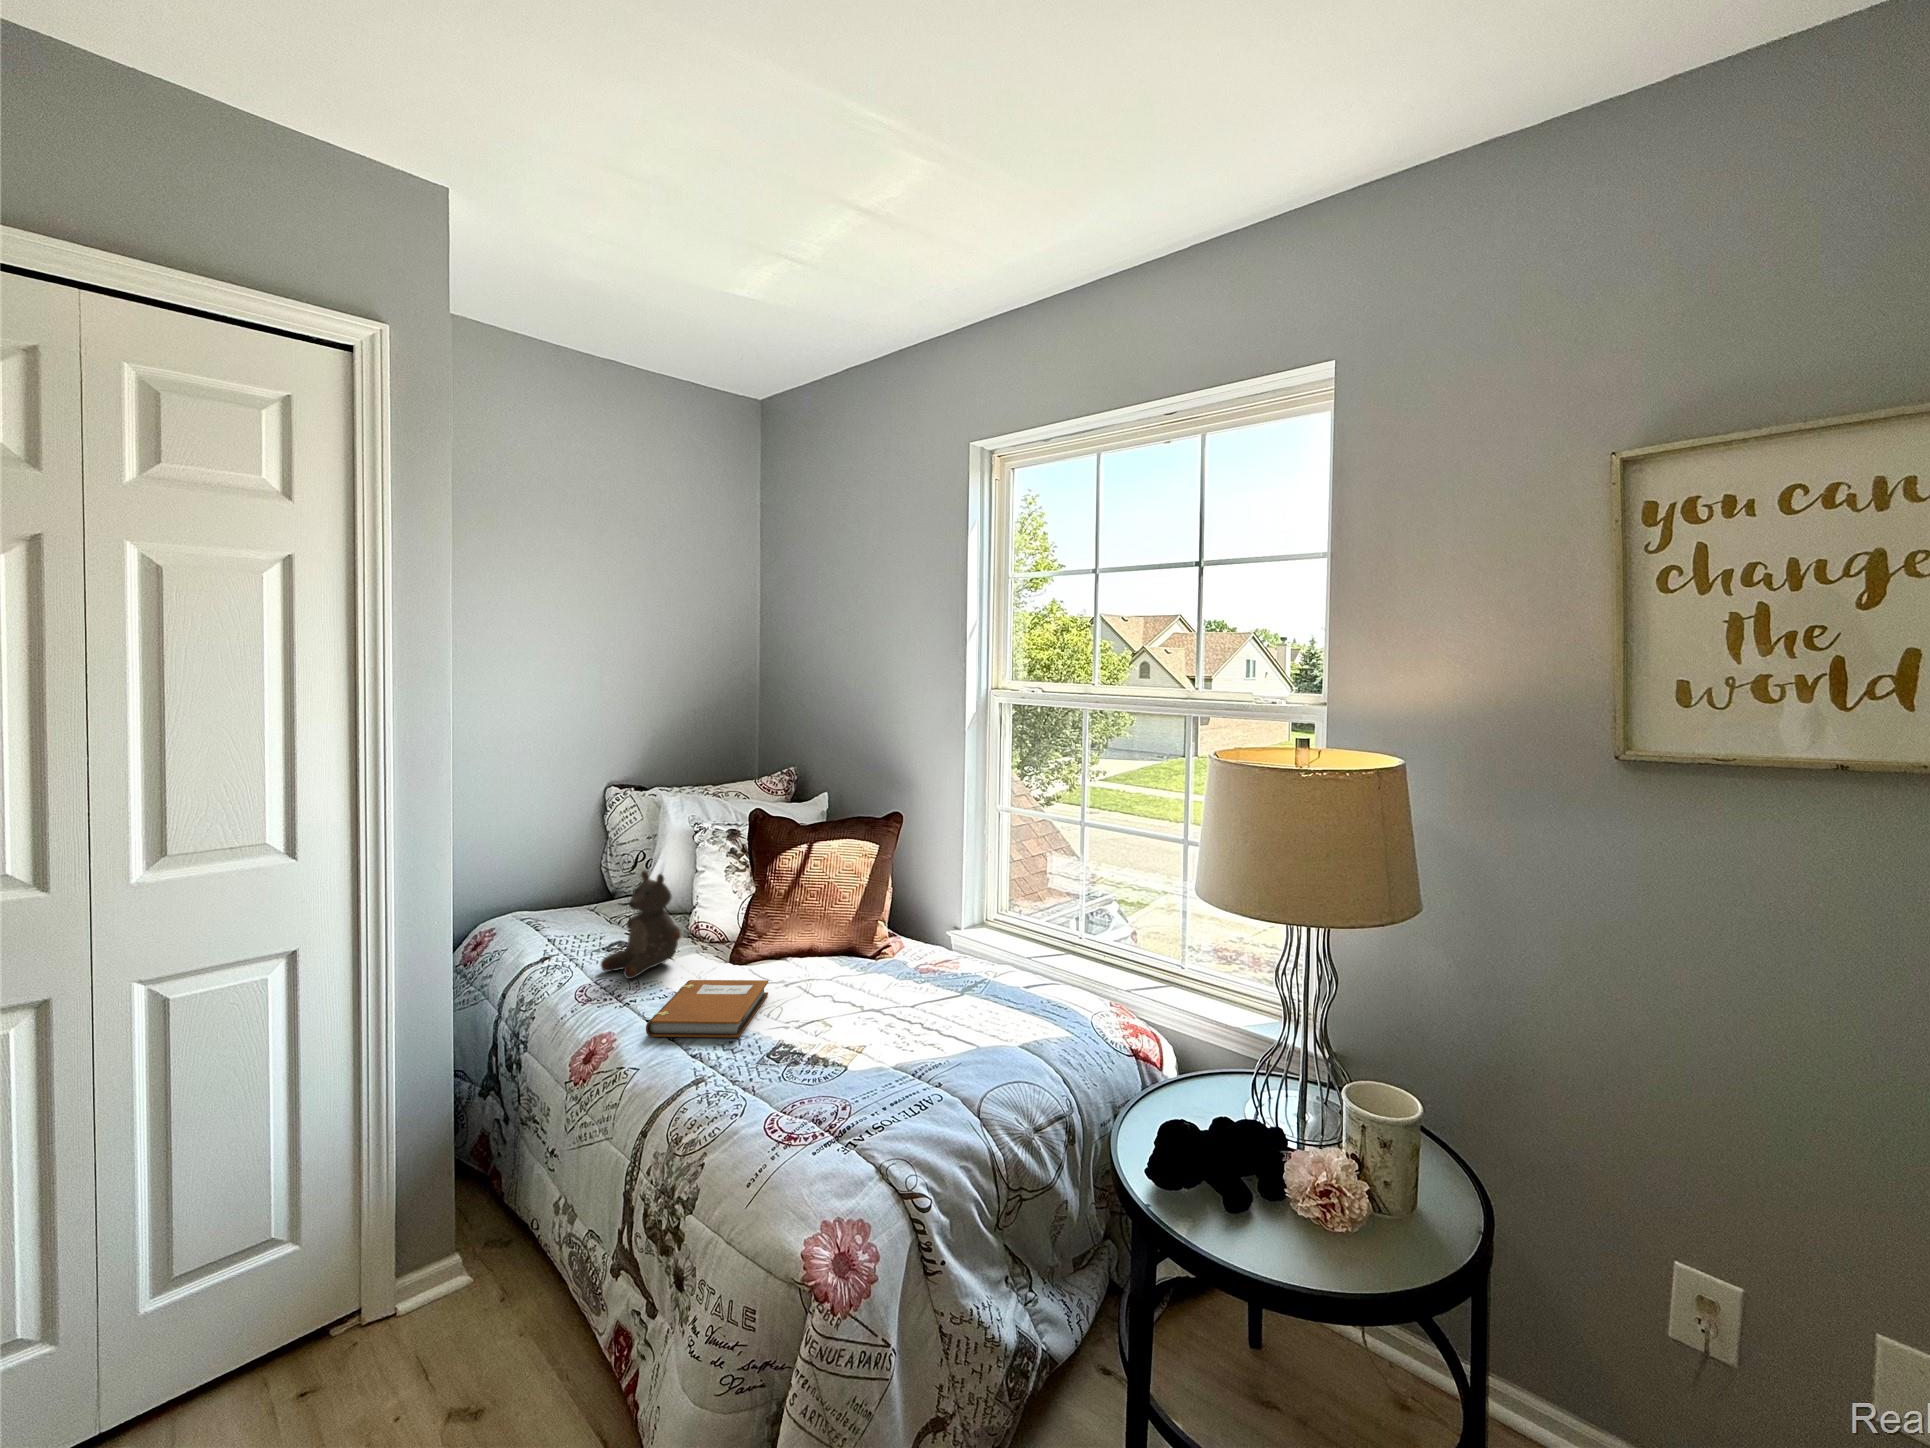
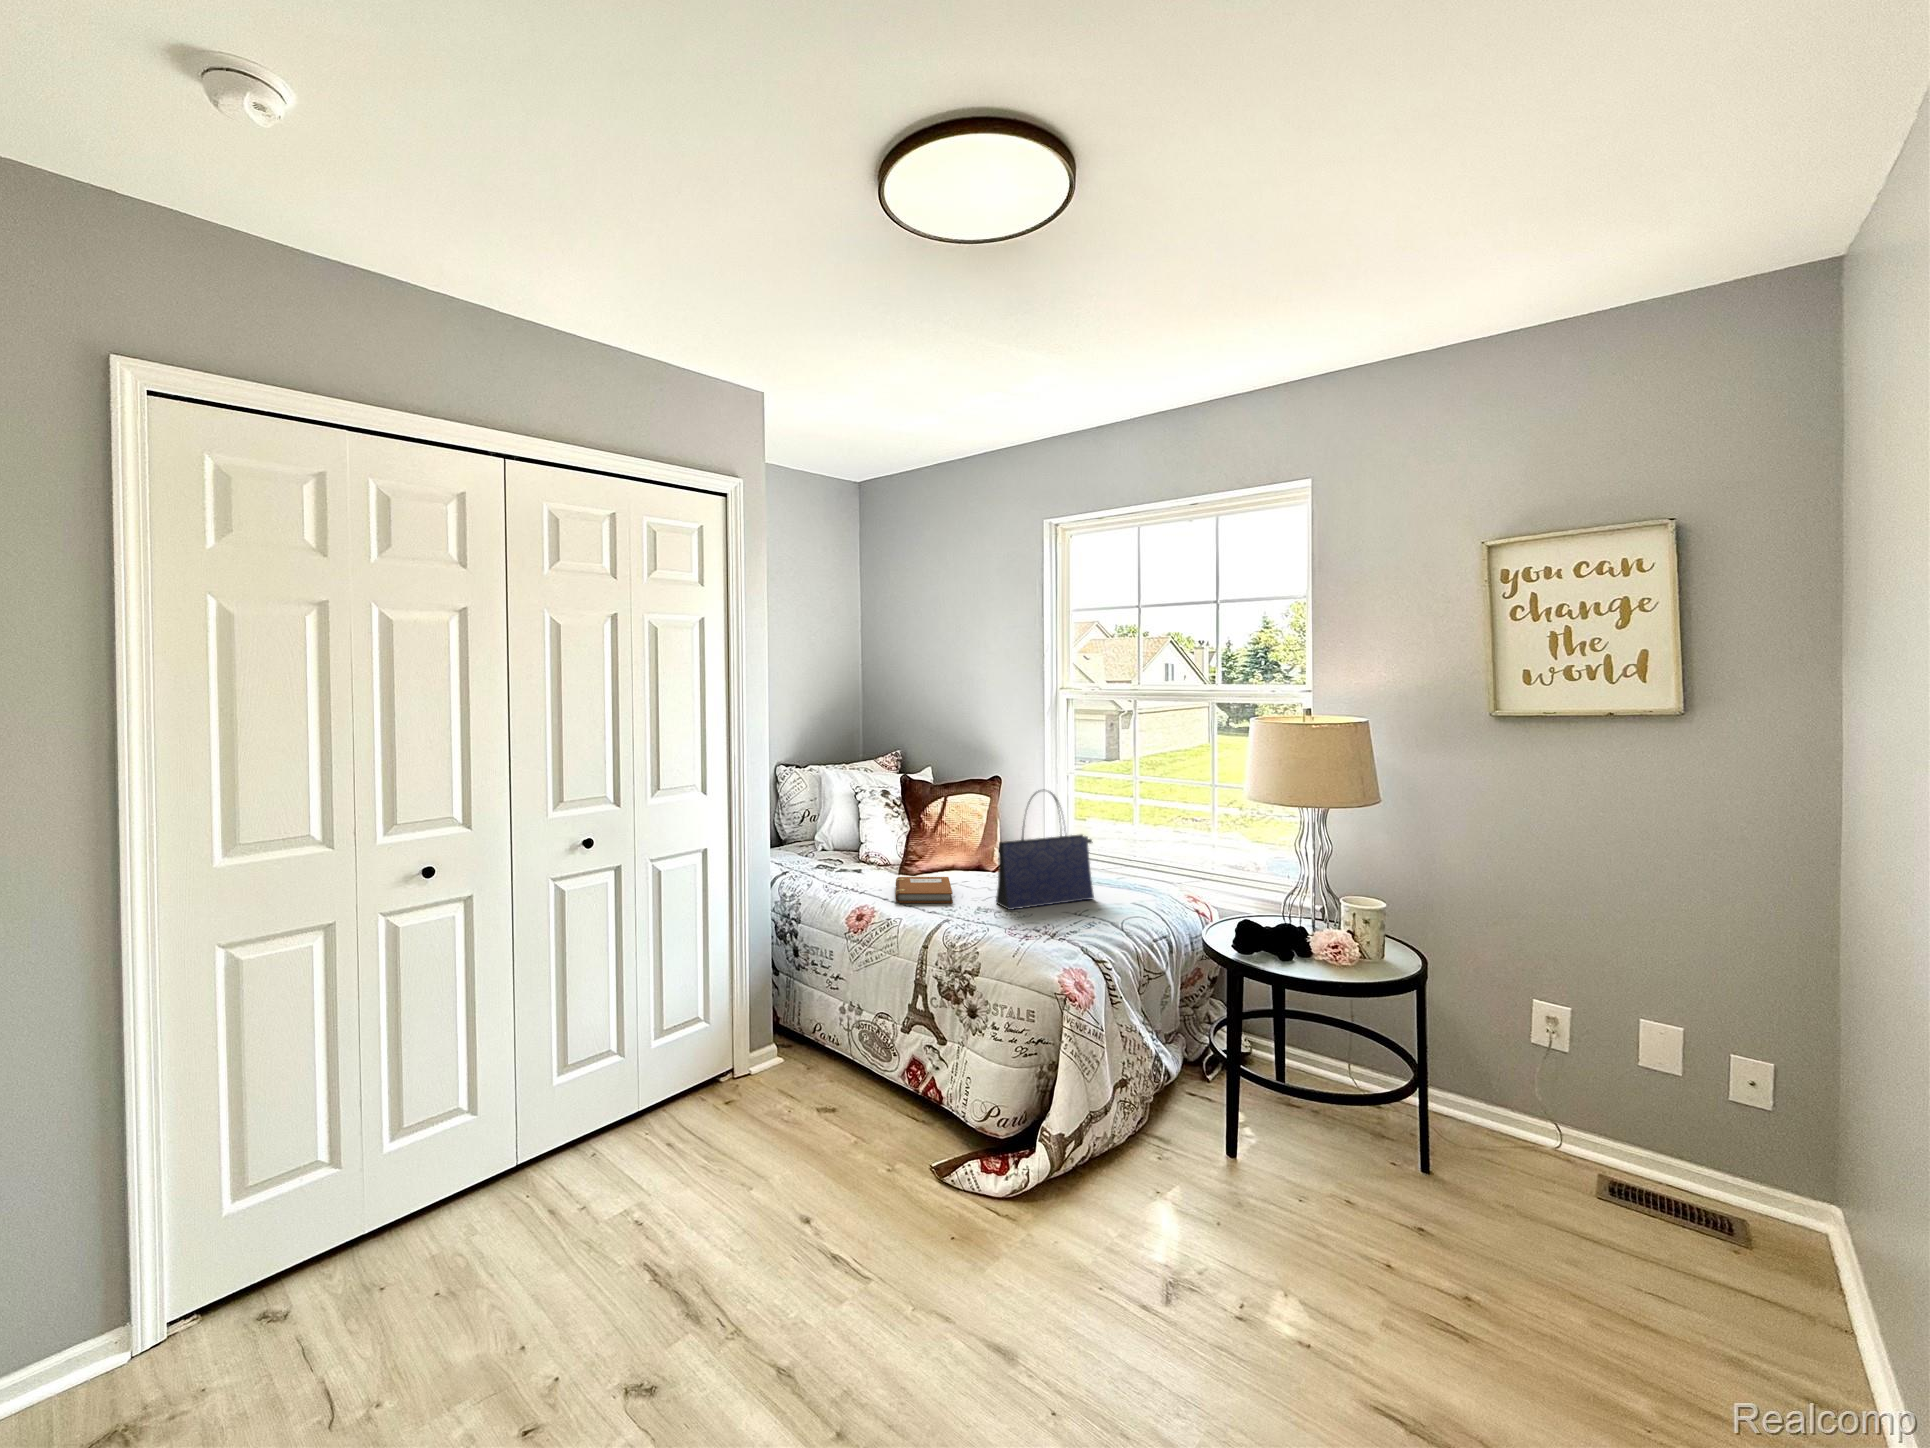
tote bag: none [809,856,980,1058] -> present [996,791,1094,910]
stuffed bear: present [601,871,681,979] -> none [828,812,878,880]

